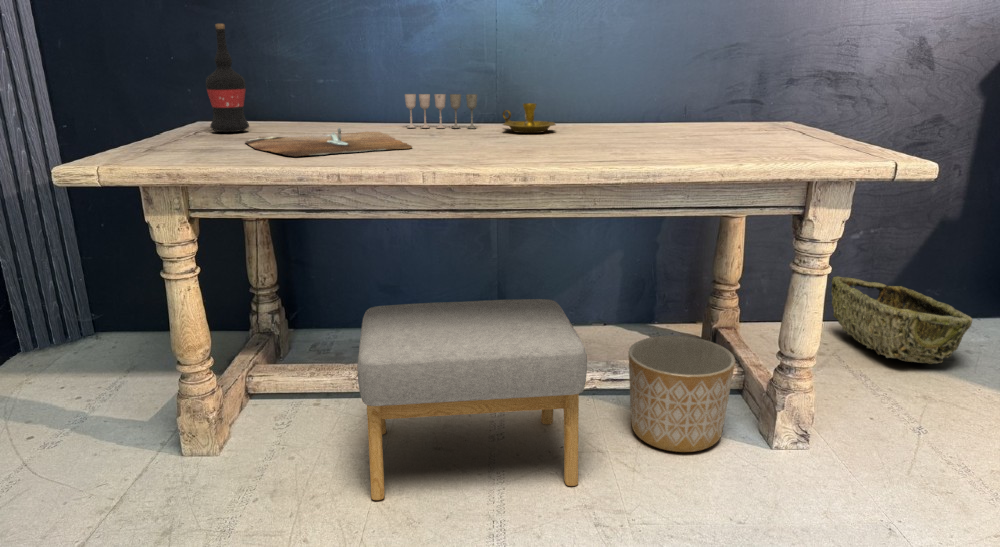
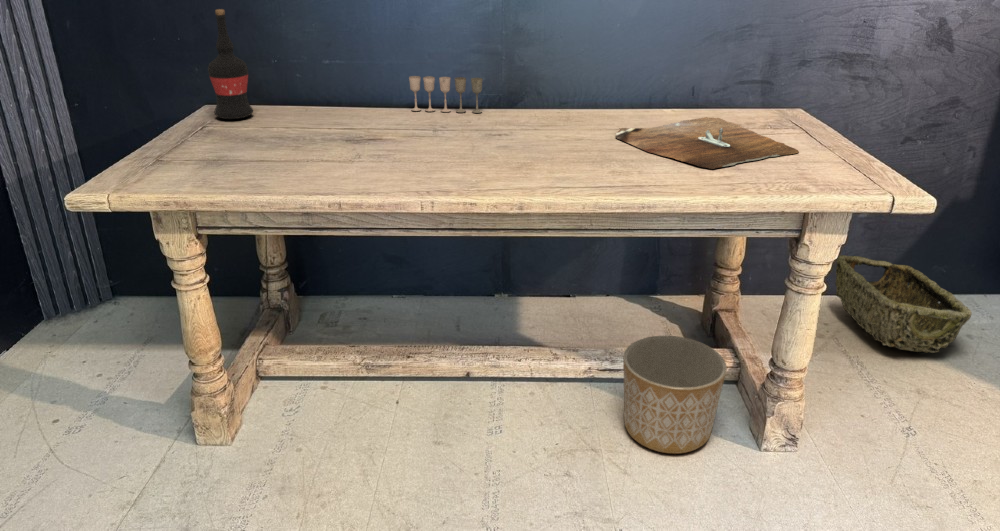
candlestick: present [503,103,555,133] -> none [507,92,561,125]
cutting board: present [245,128,412,156] -> present [616,117,799,169]
footstool: present [357,299,587,500] -> none [359,303,579,502]

